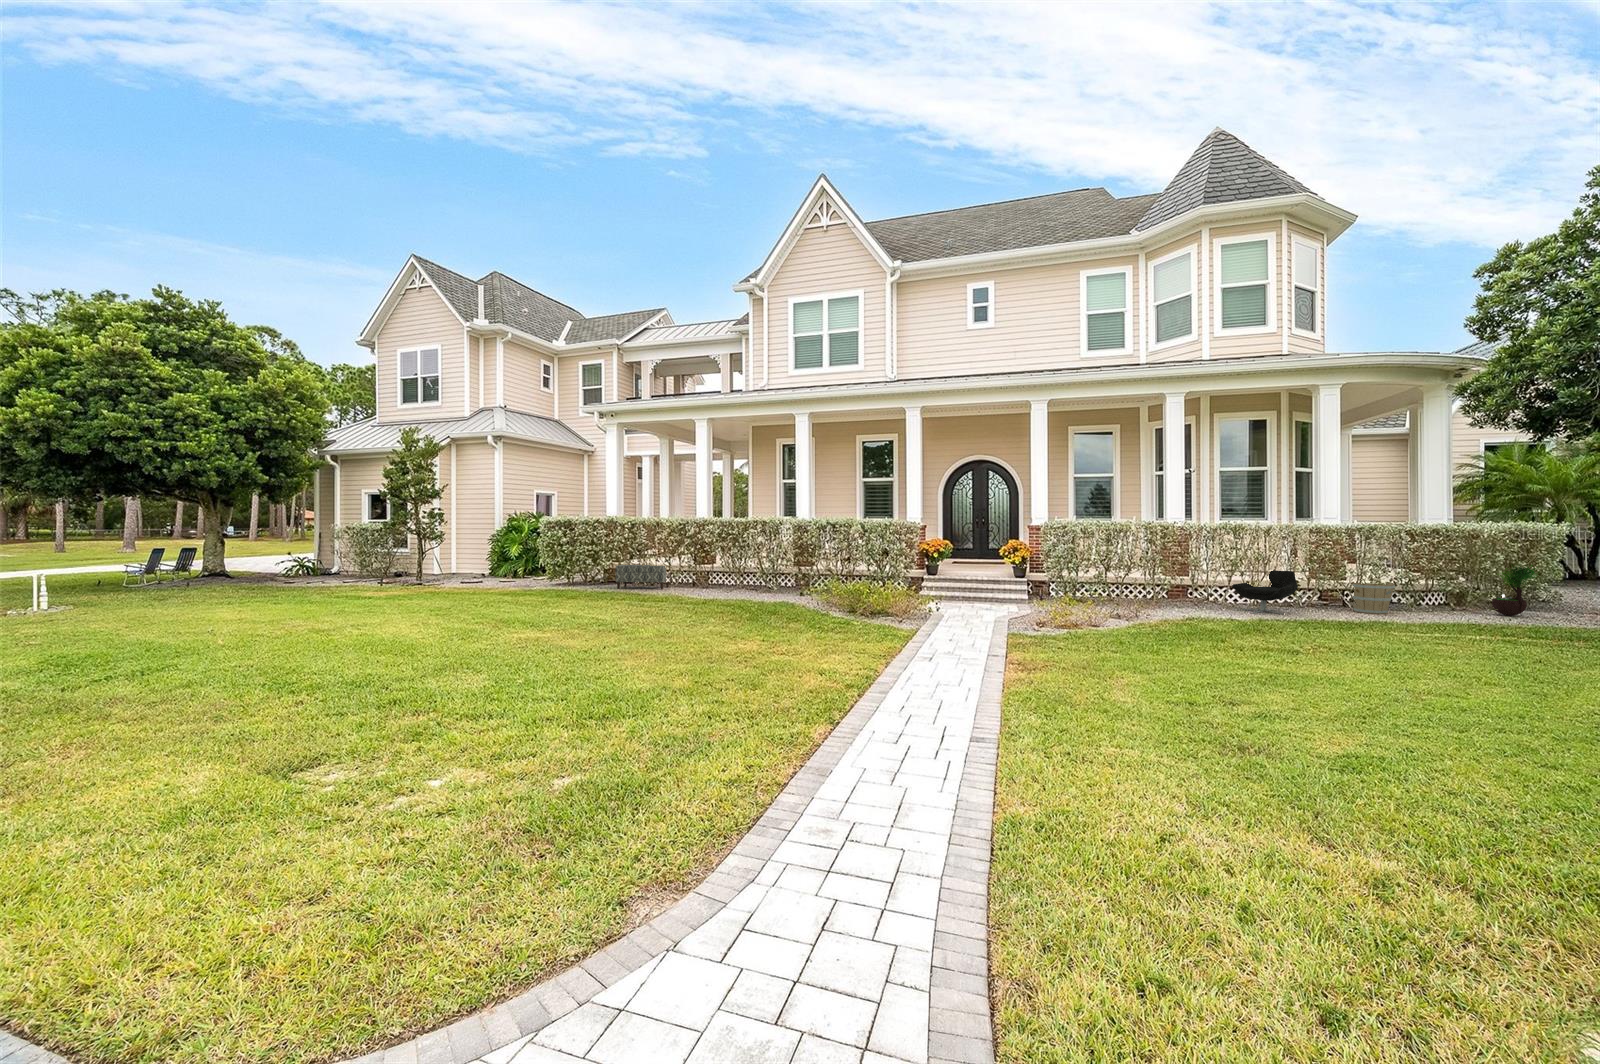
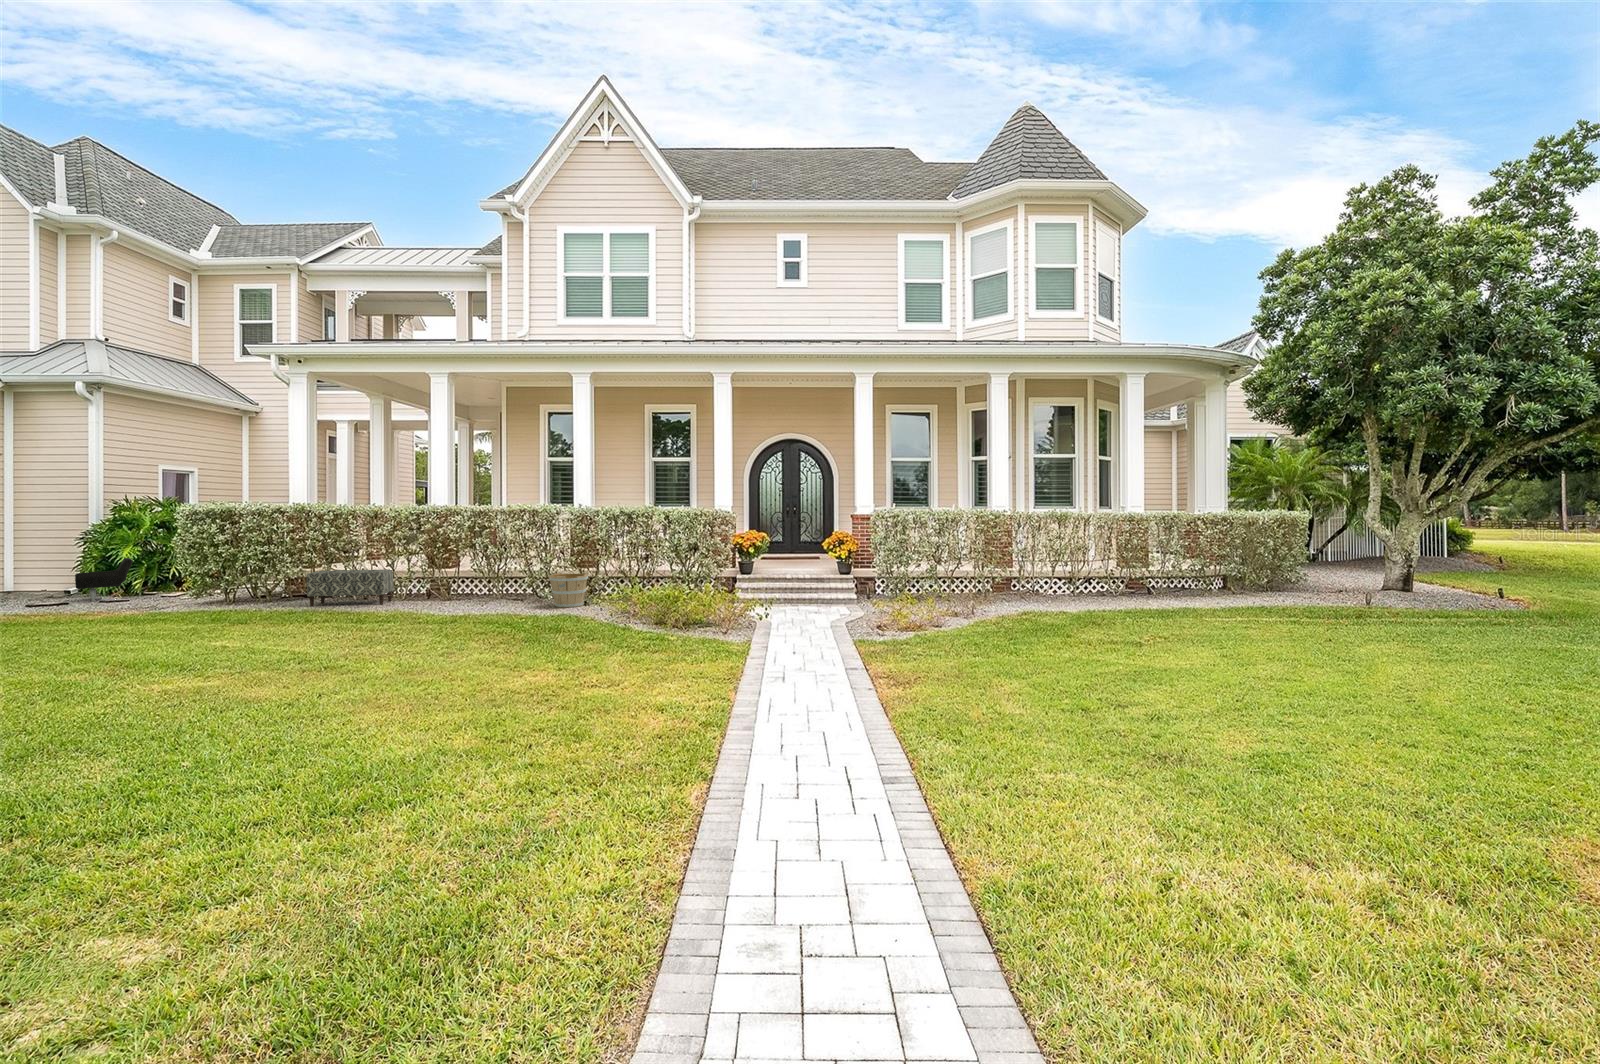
potted tree: present [1492,565,1537,616] -> none [1263,547,1299,597]
lounge chair: present [1232,570,1298,614] -> present [67,558,133,602]
wooden bucket: present [1352,582,1395,614] -> present [549,573,588,608]

